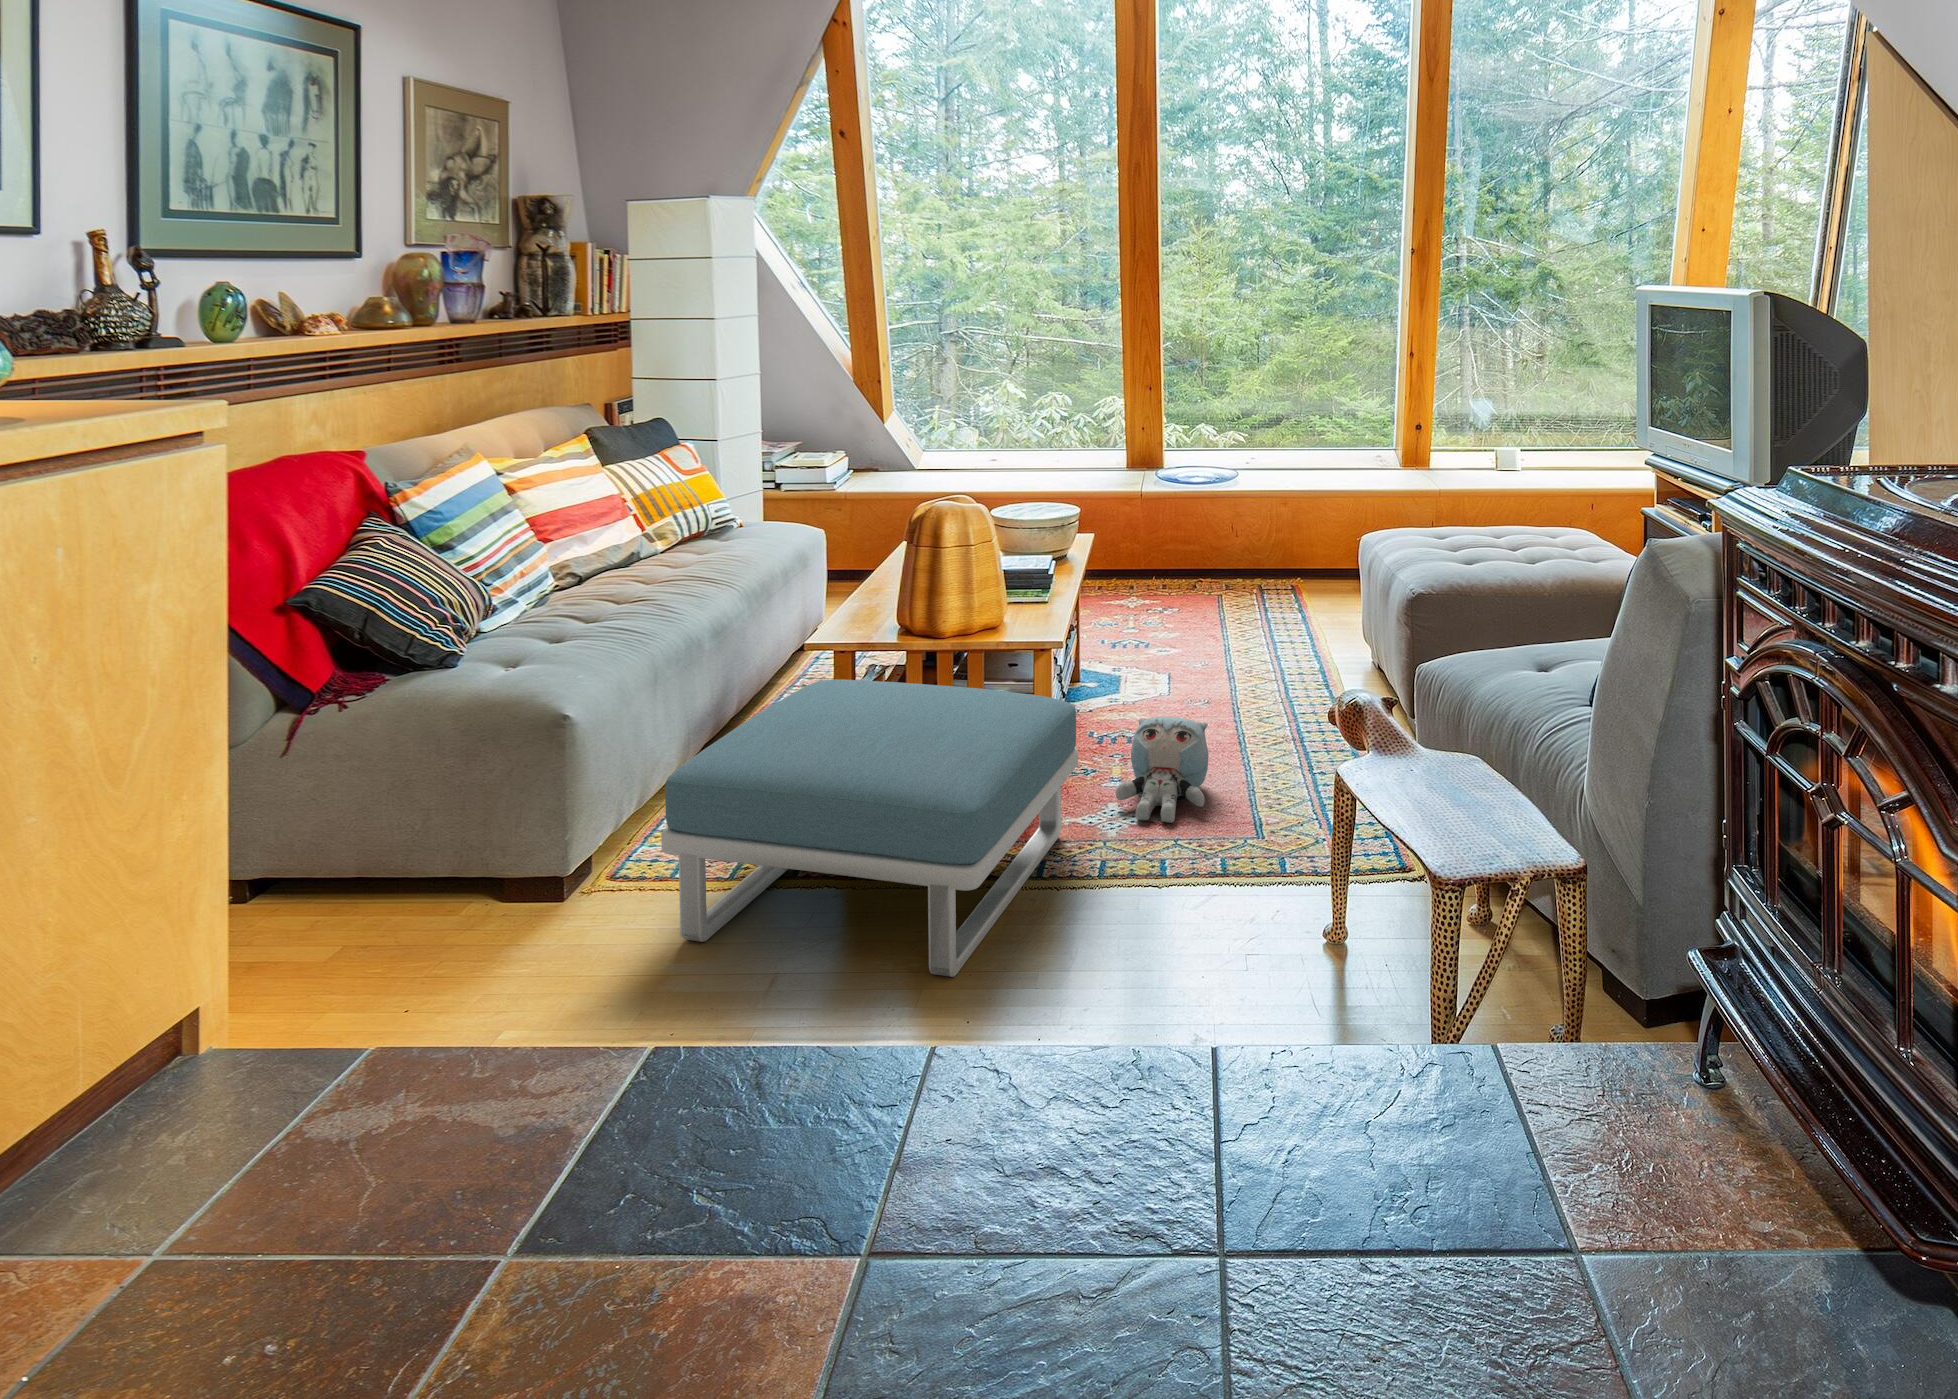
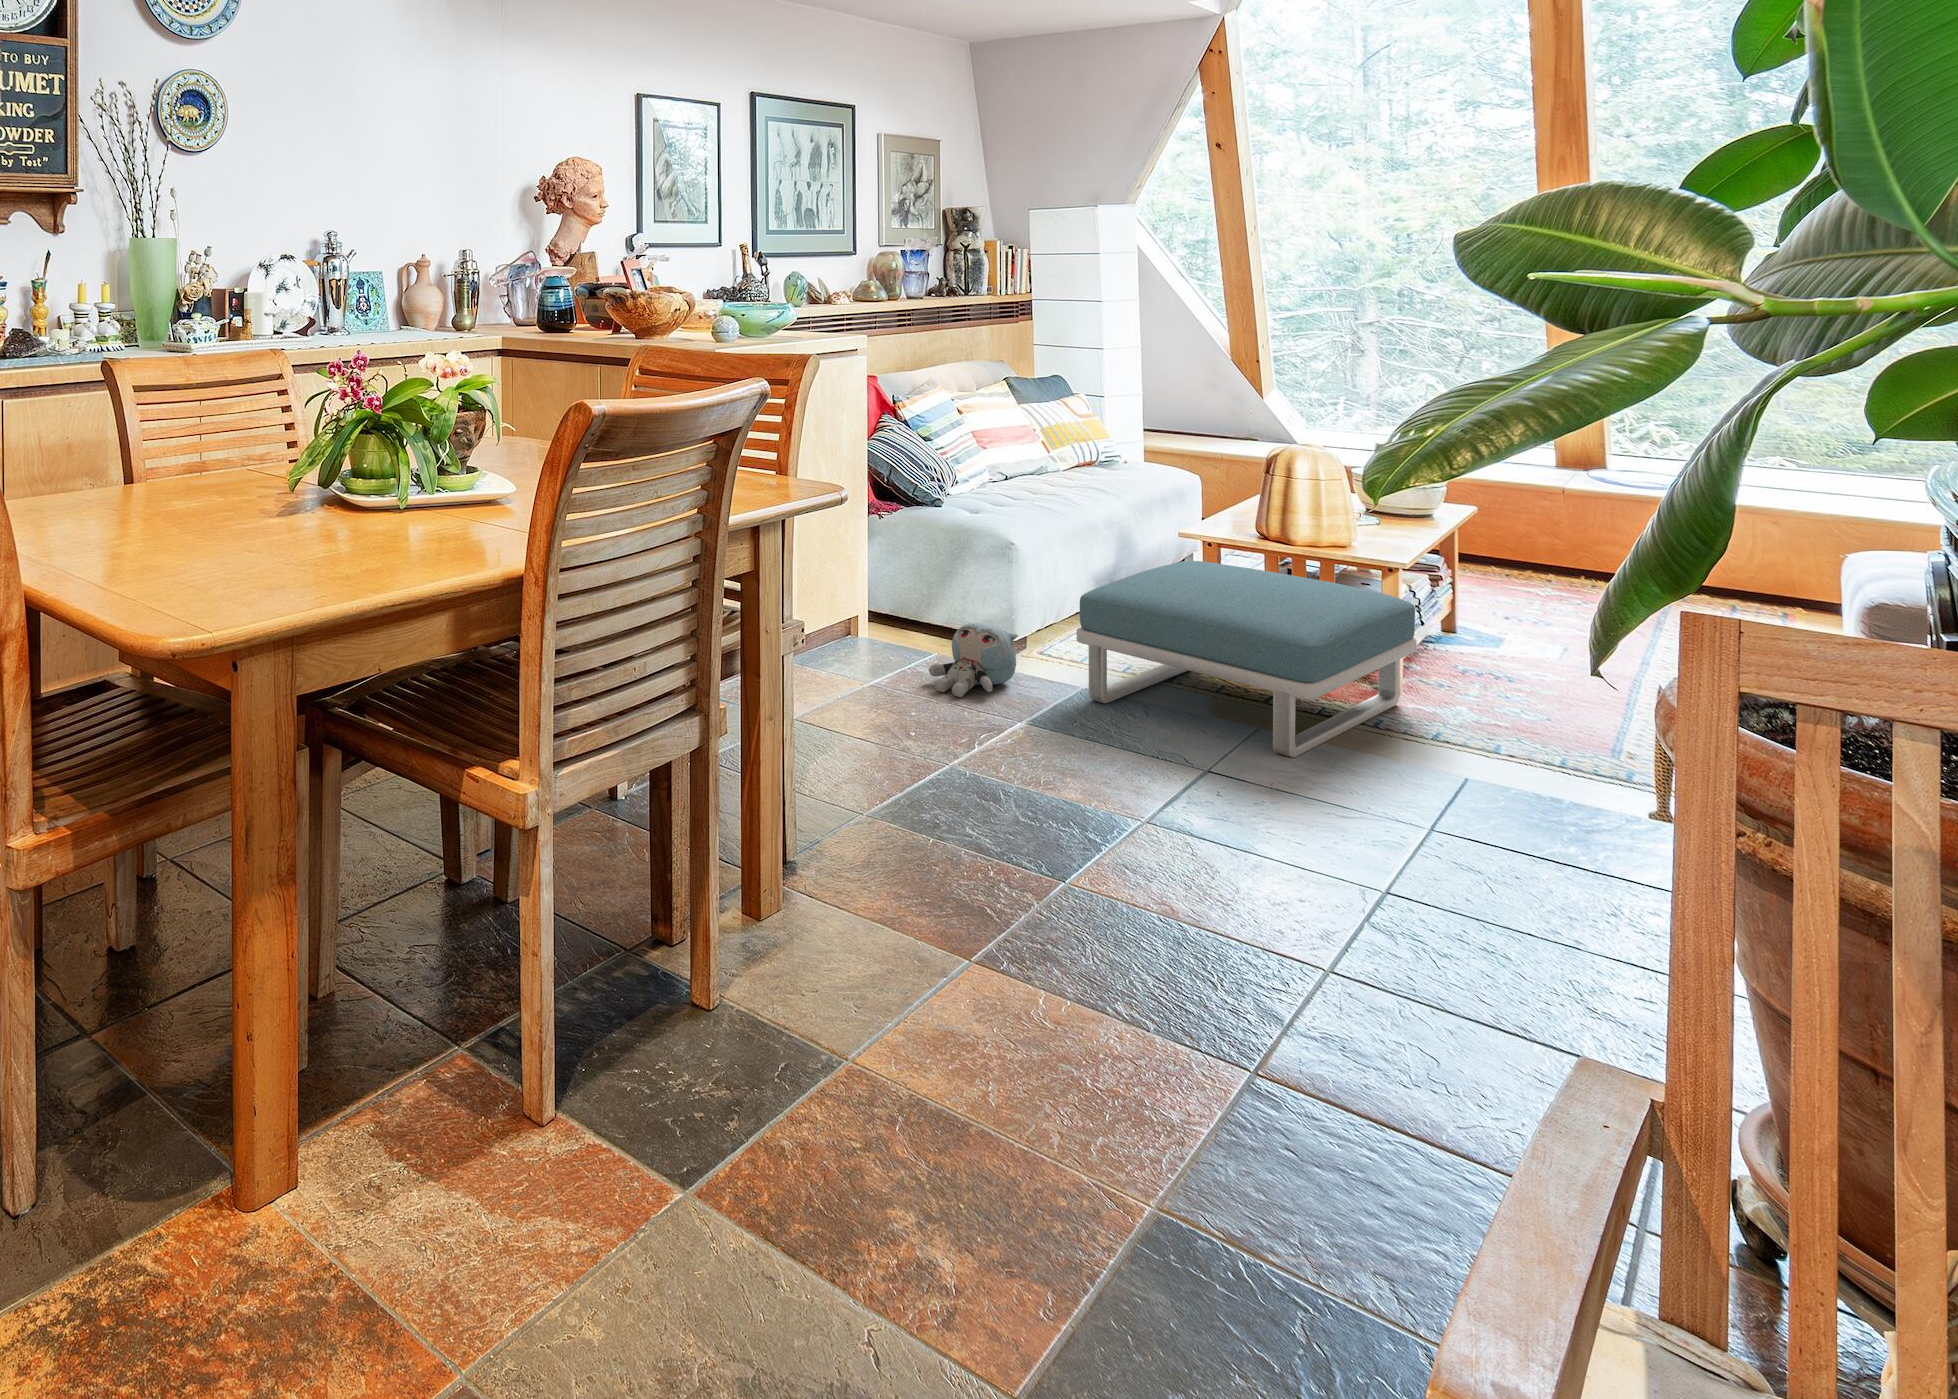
plush toy: present [1116,717,1209,823] -> present [929,623,1018,697]

